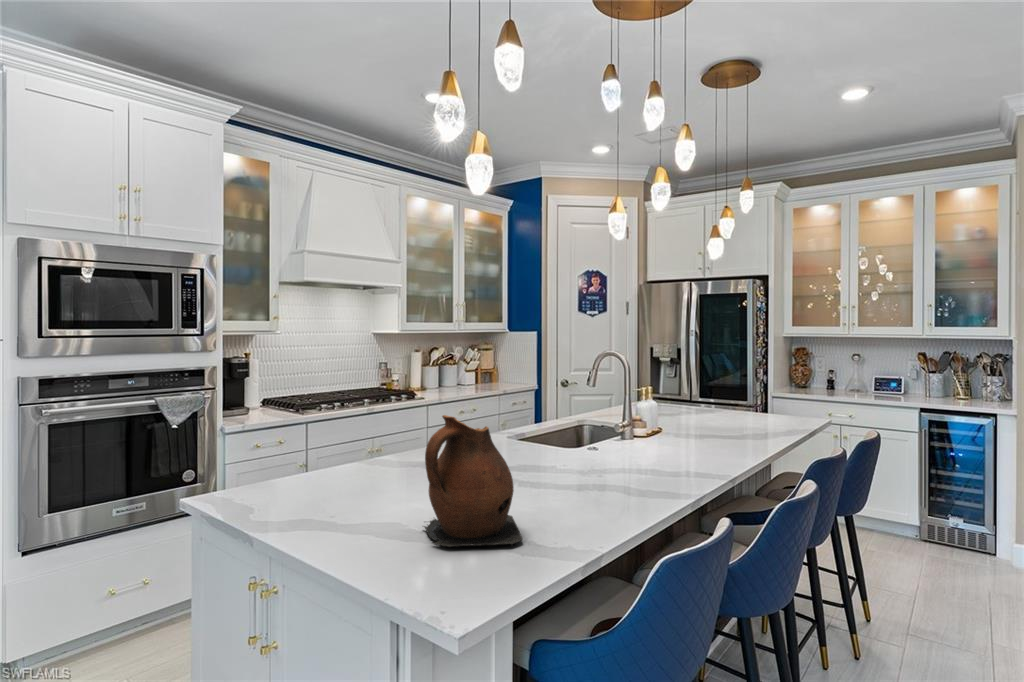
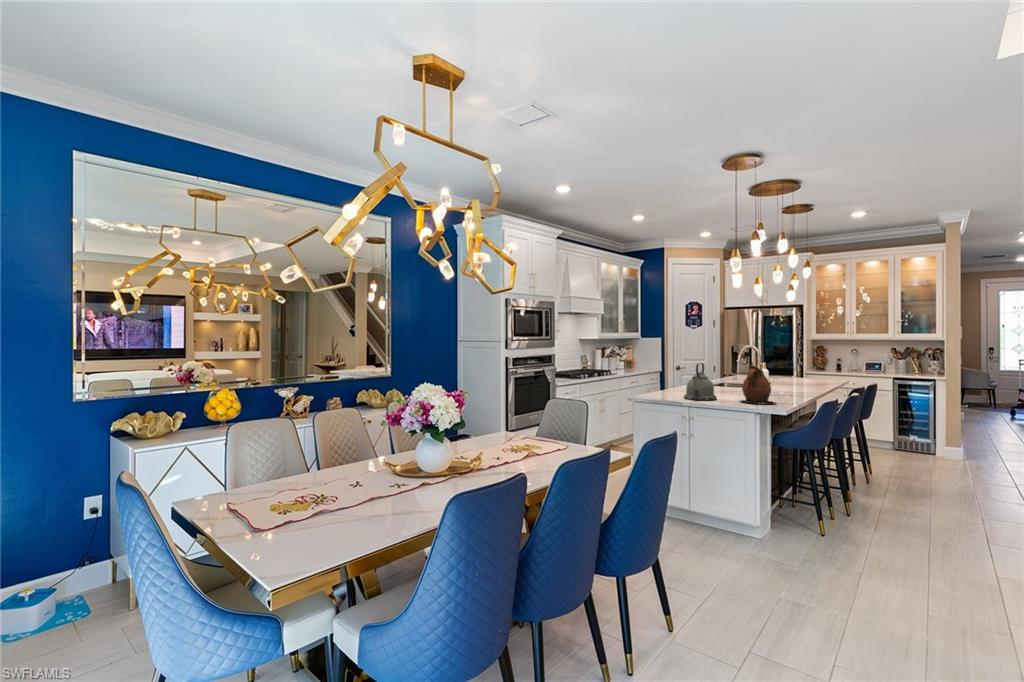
kettle: none [284,399,395,518] -> present [684,363,717,400]

